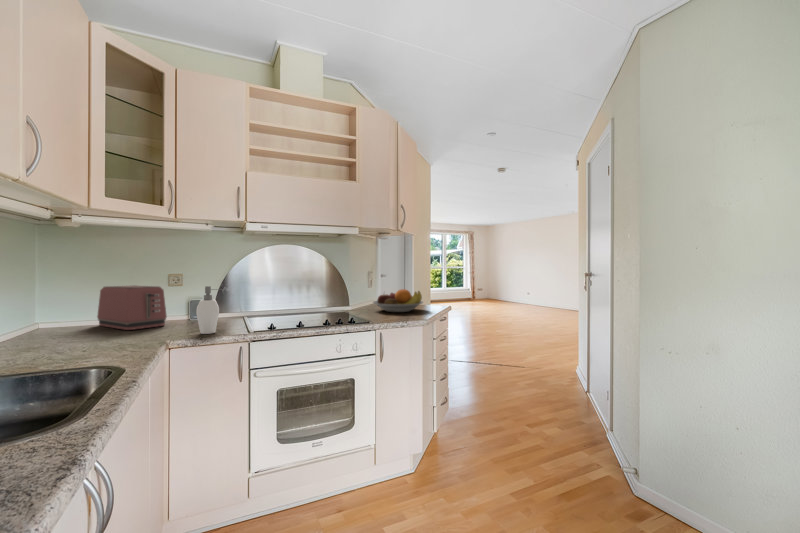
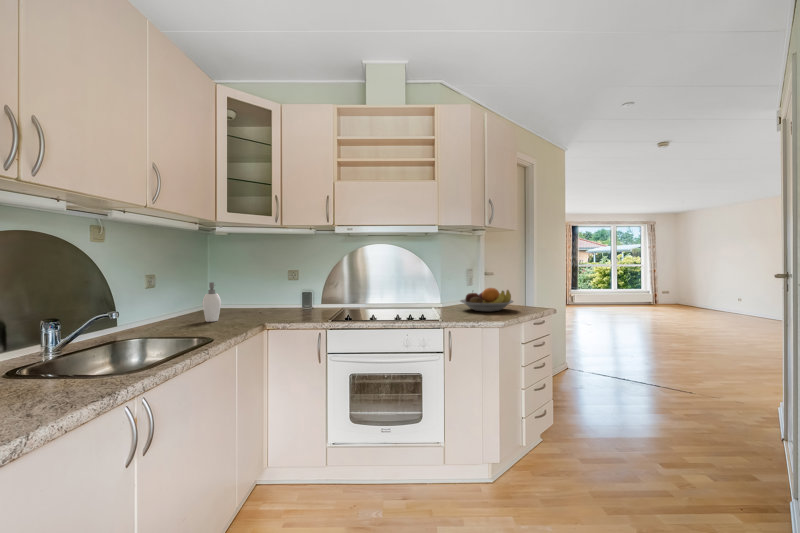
toaster: present [97,285,167,330] -> none [235,281,278,315]
soap dispenser: present [196,286,219,334] -> present [202,282,221,322]

